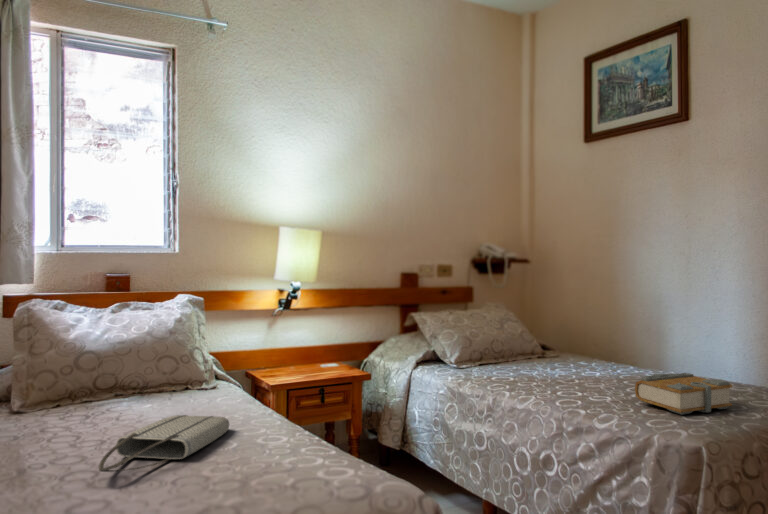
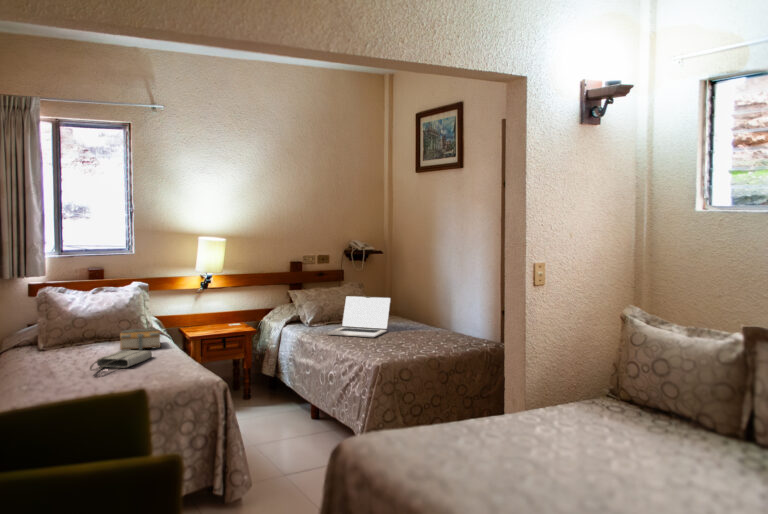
laptop: none [503,318,595,385] -> present [327,296,391,337]
book: present [635,373,732,415] -> present [120,329,161,350]

